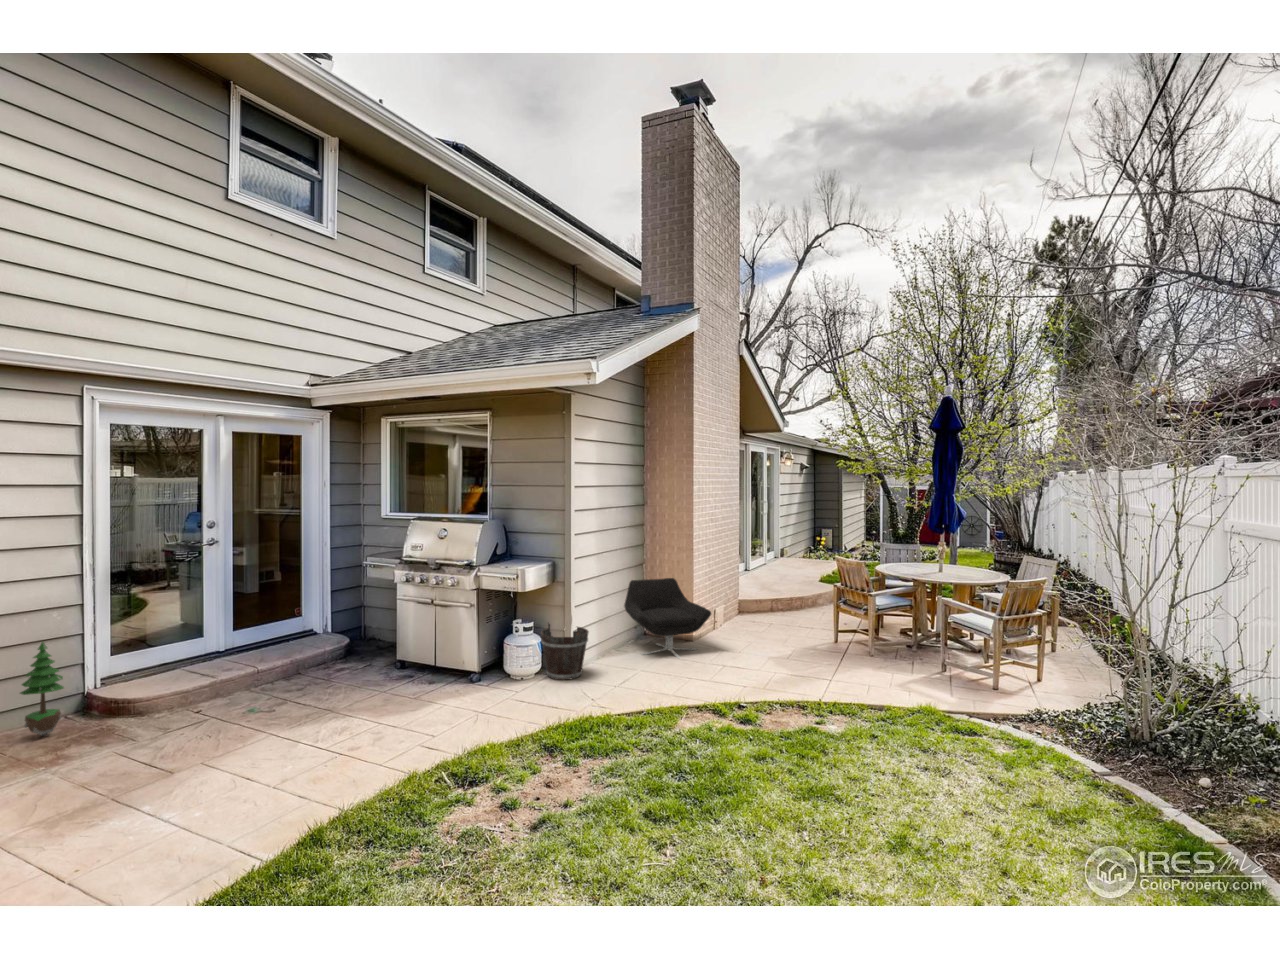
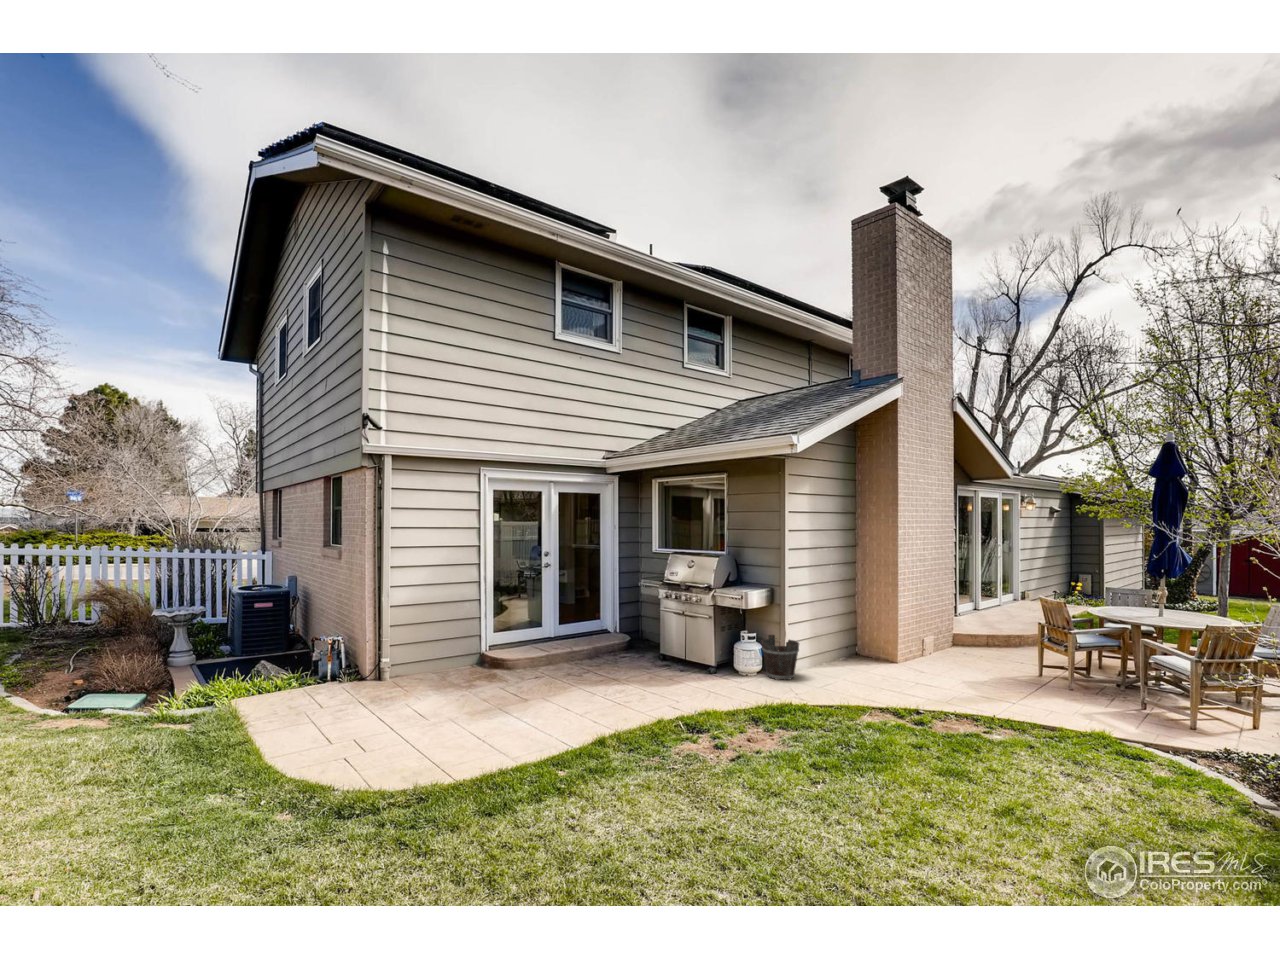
lounge chair: present [624,578,711,658] -> none [836,607,912,677]
potted tree: present [20,642,64,736] -> none [452,618,473,676]

